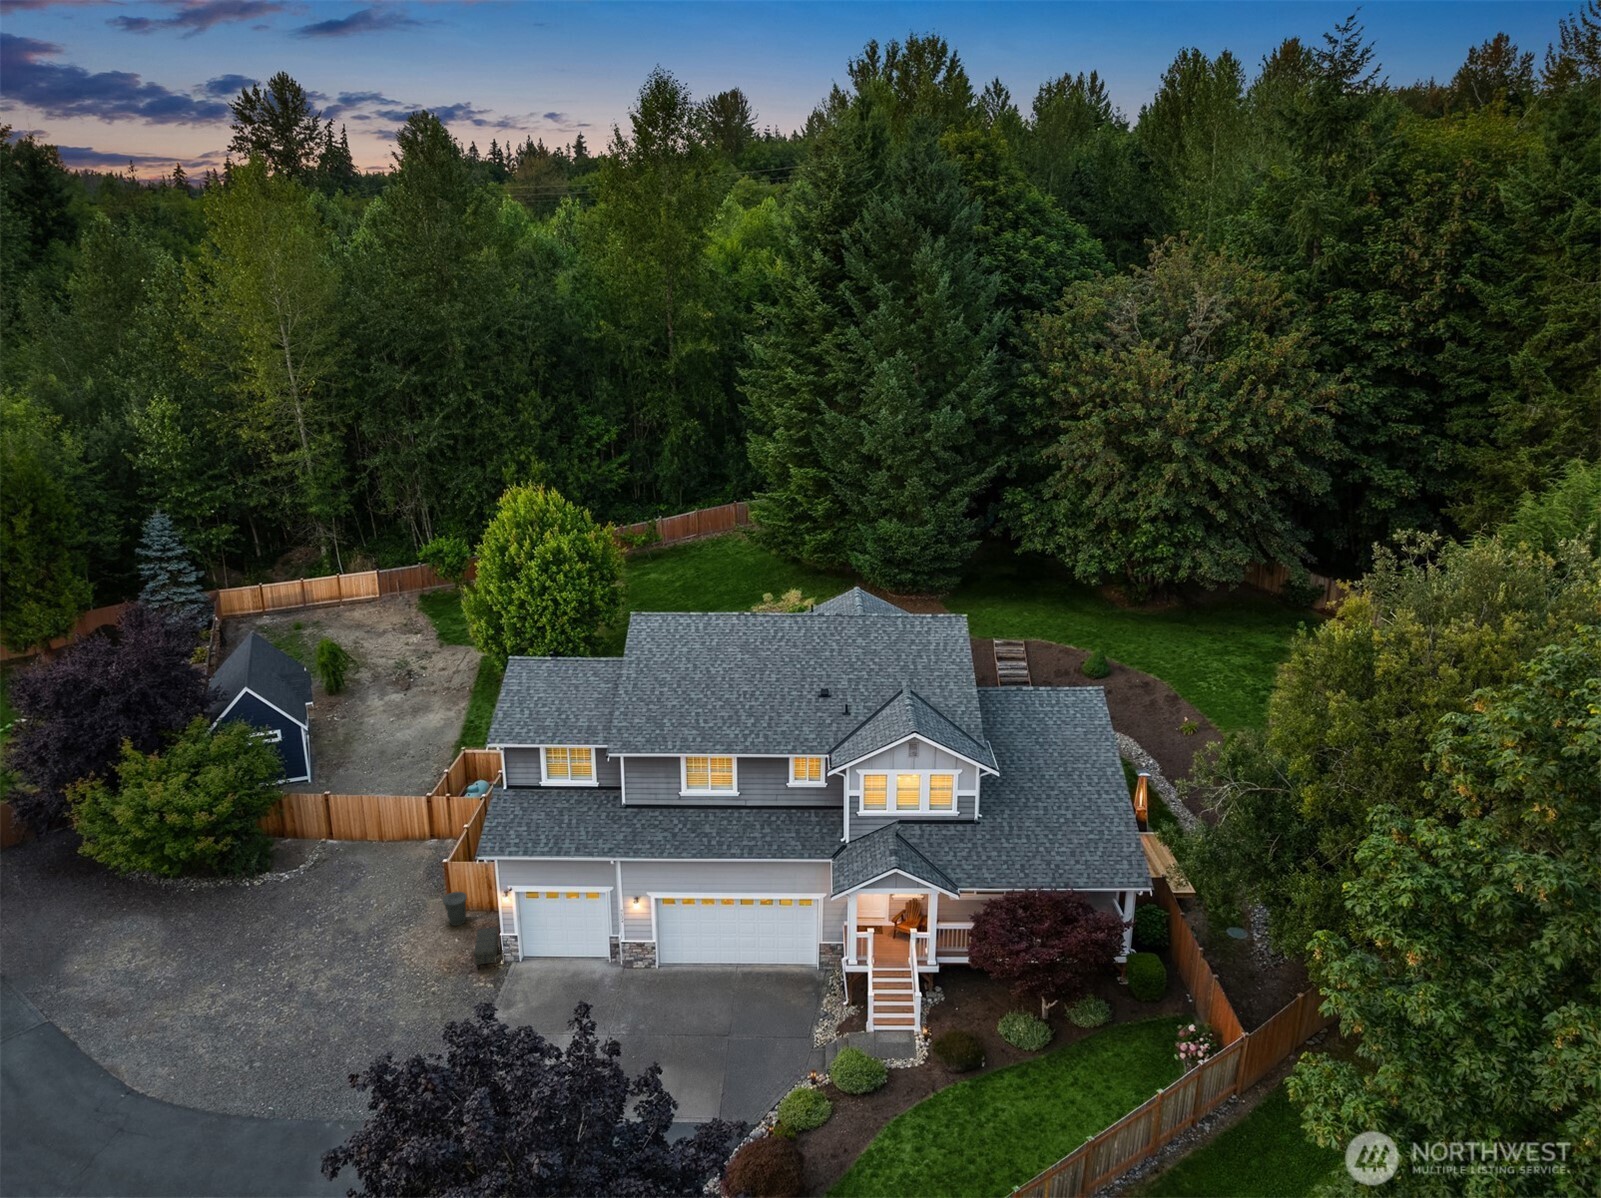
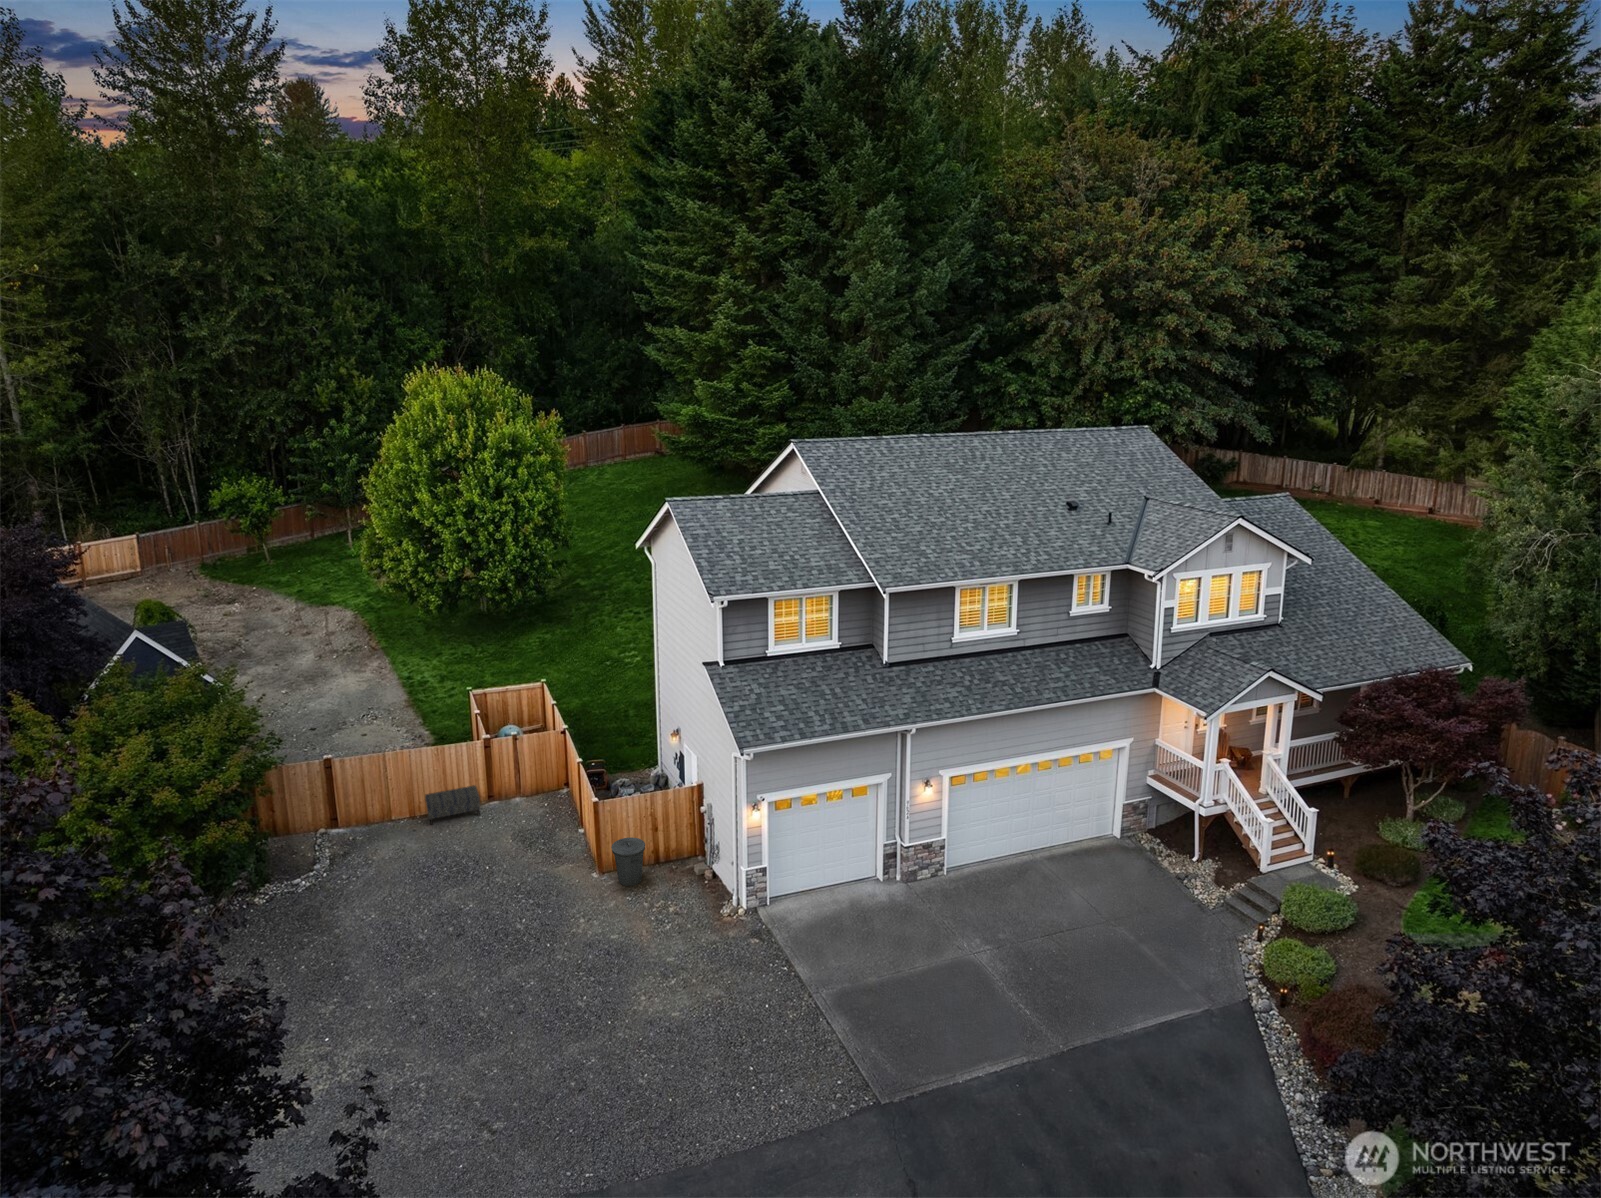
bench: present [475,927,498,968] -> present [425,785,480,824]

